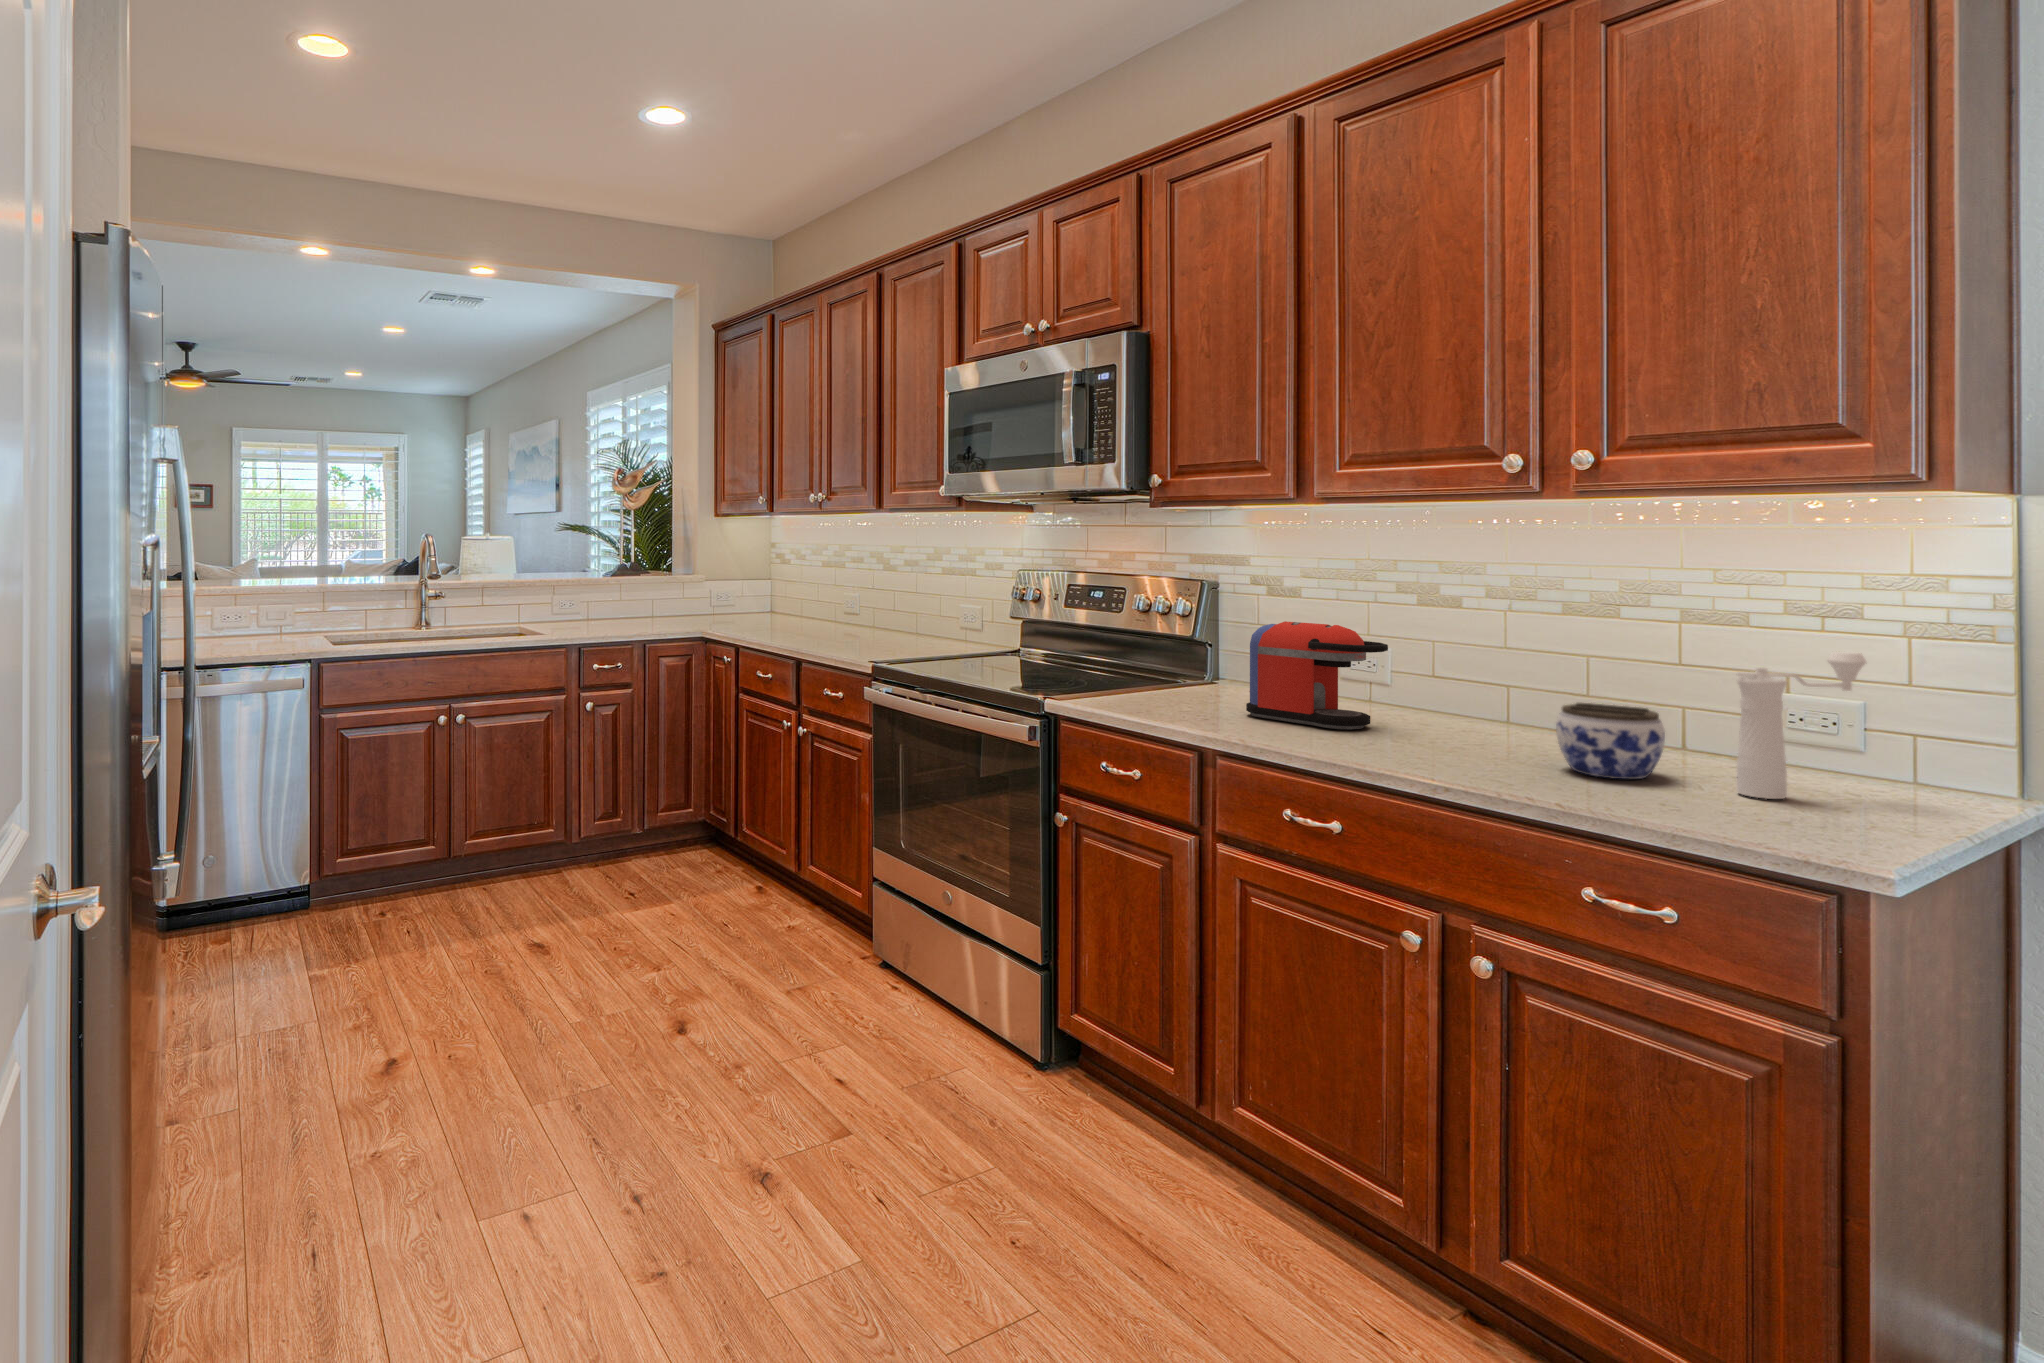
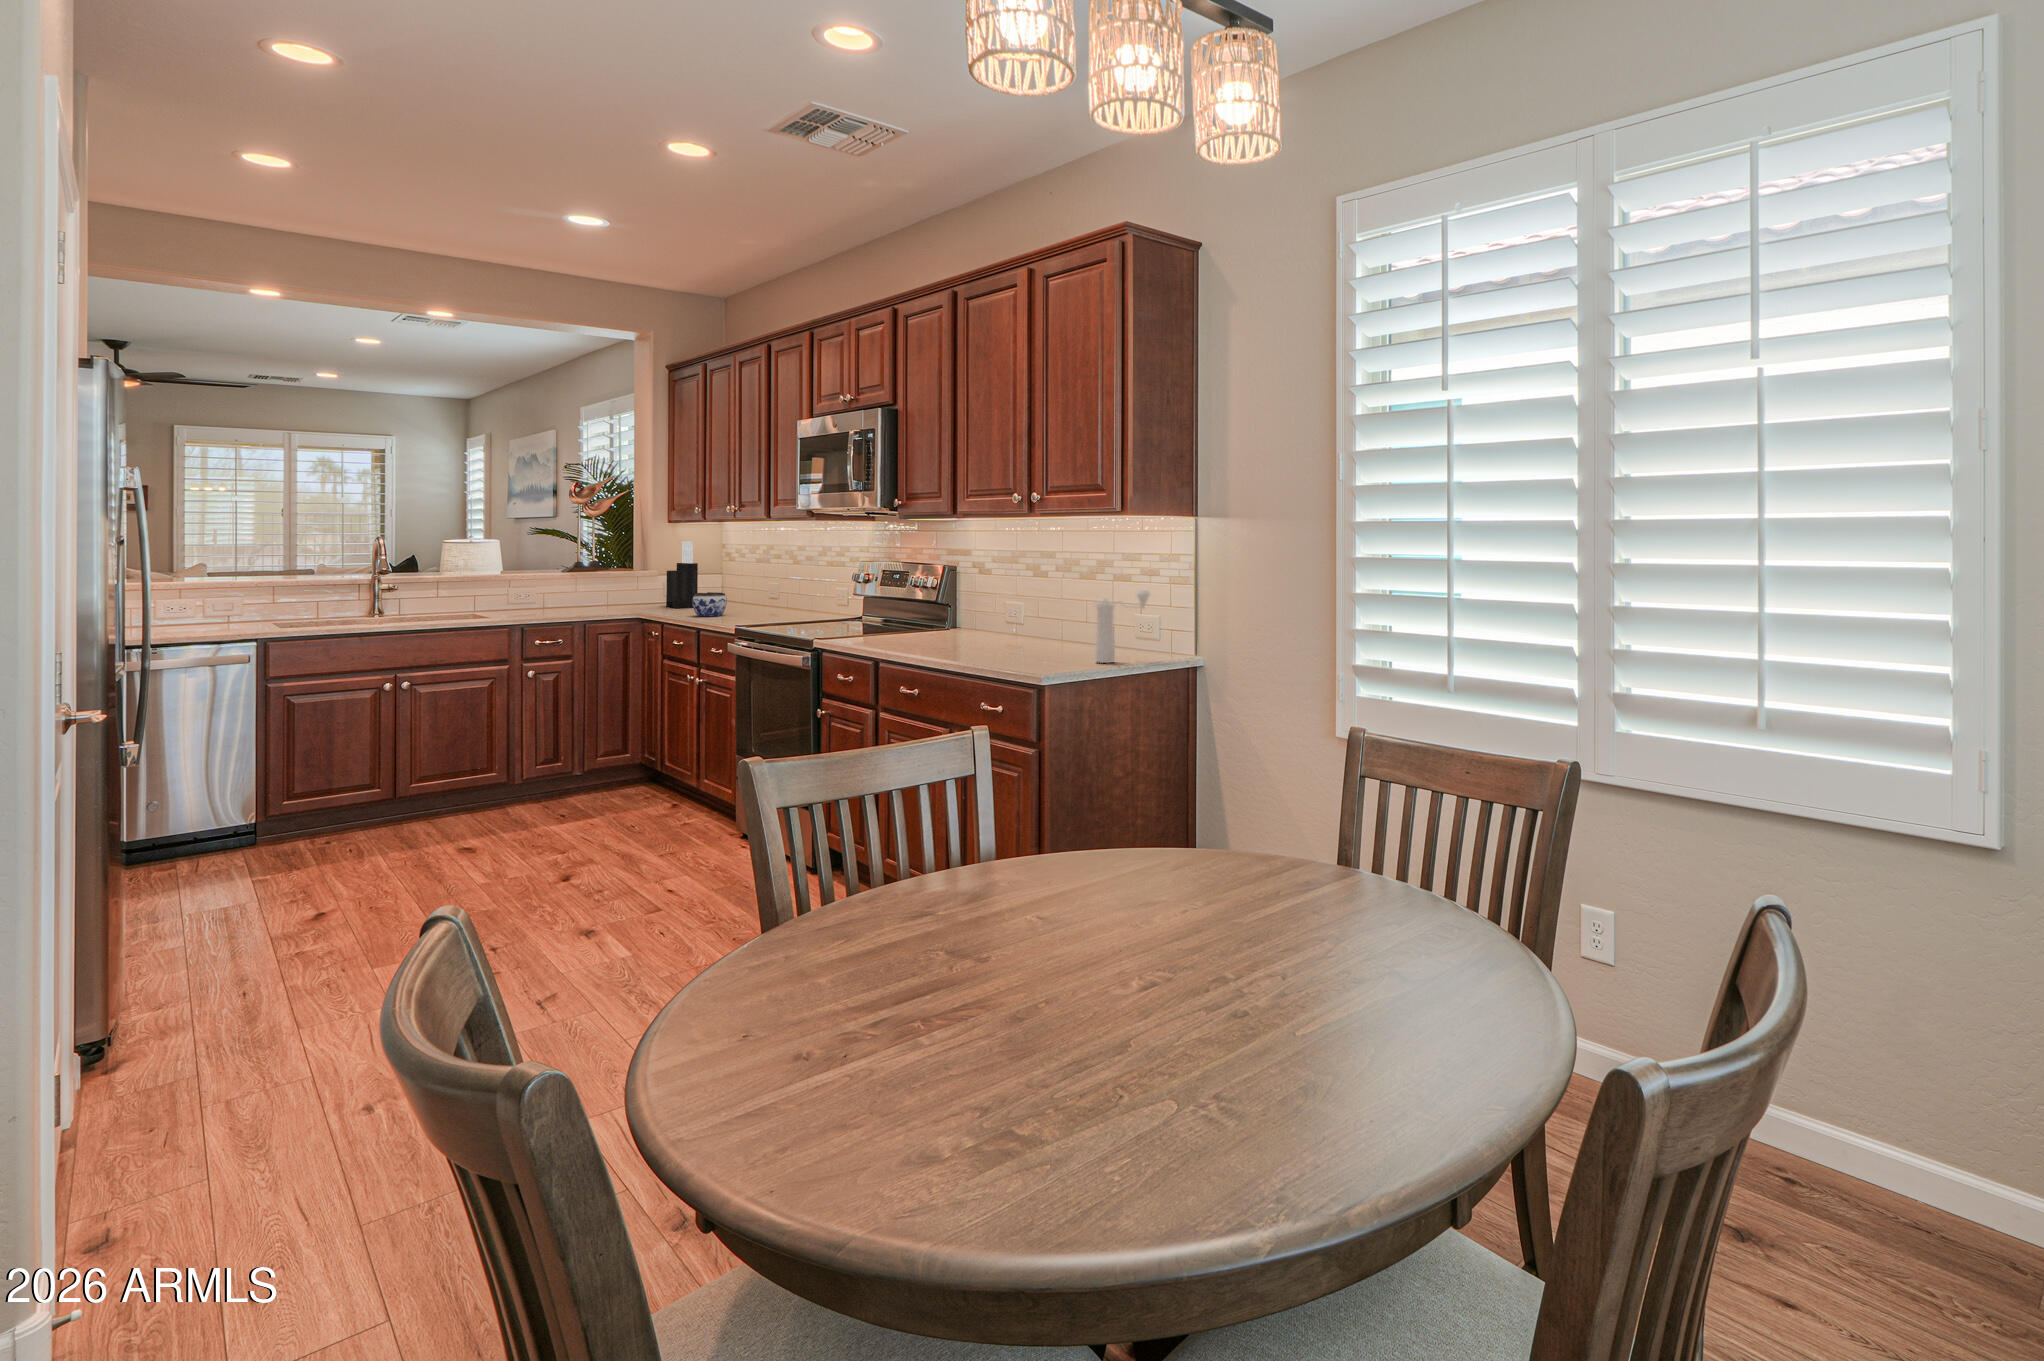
knife block: none [722,540,760,622] -> present [666,541,698,608]
coffee maker: present [1246,621,1388,729] -> none [932,586,998,647]
jar: present [1556,703,1665,779] -> present [692,592,727,616]

